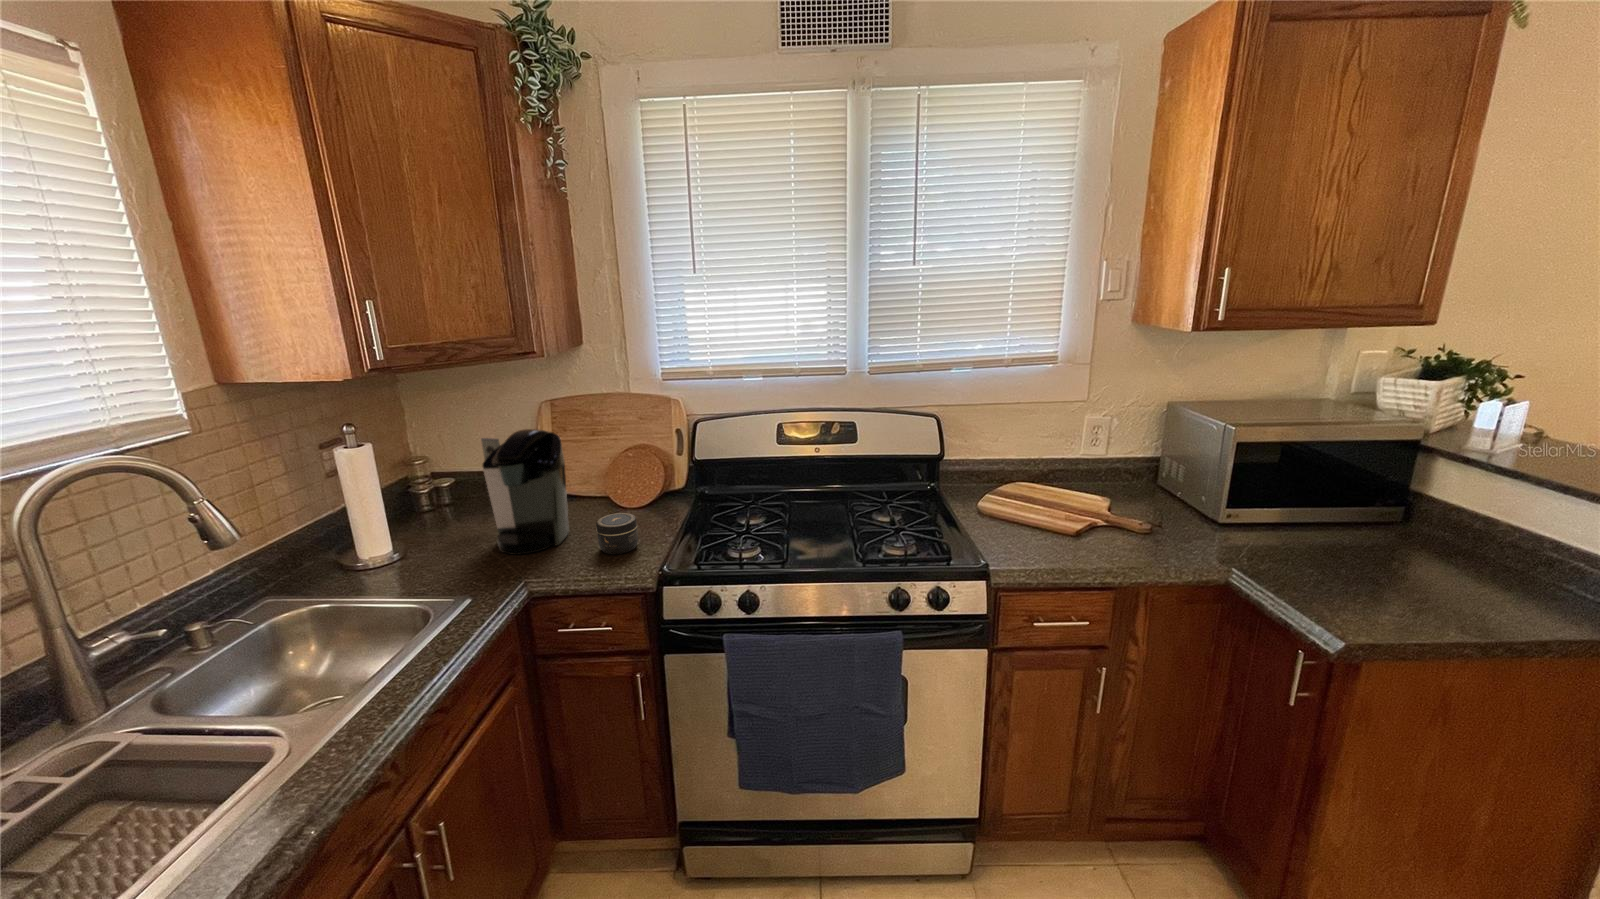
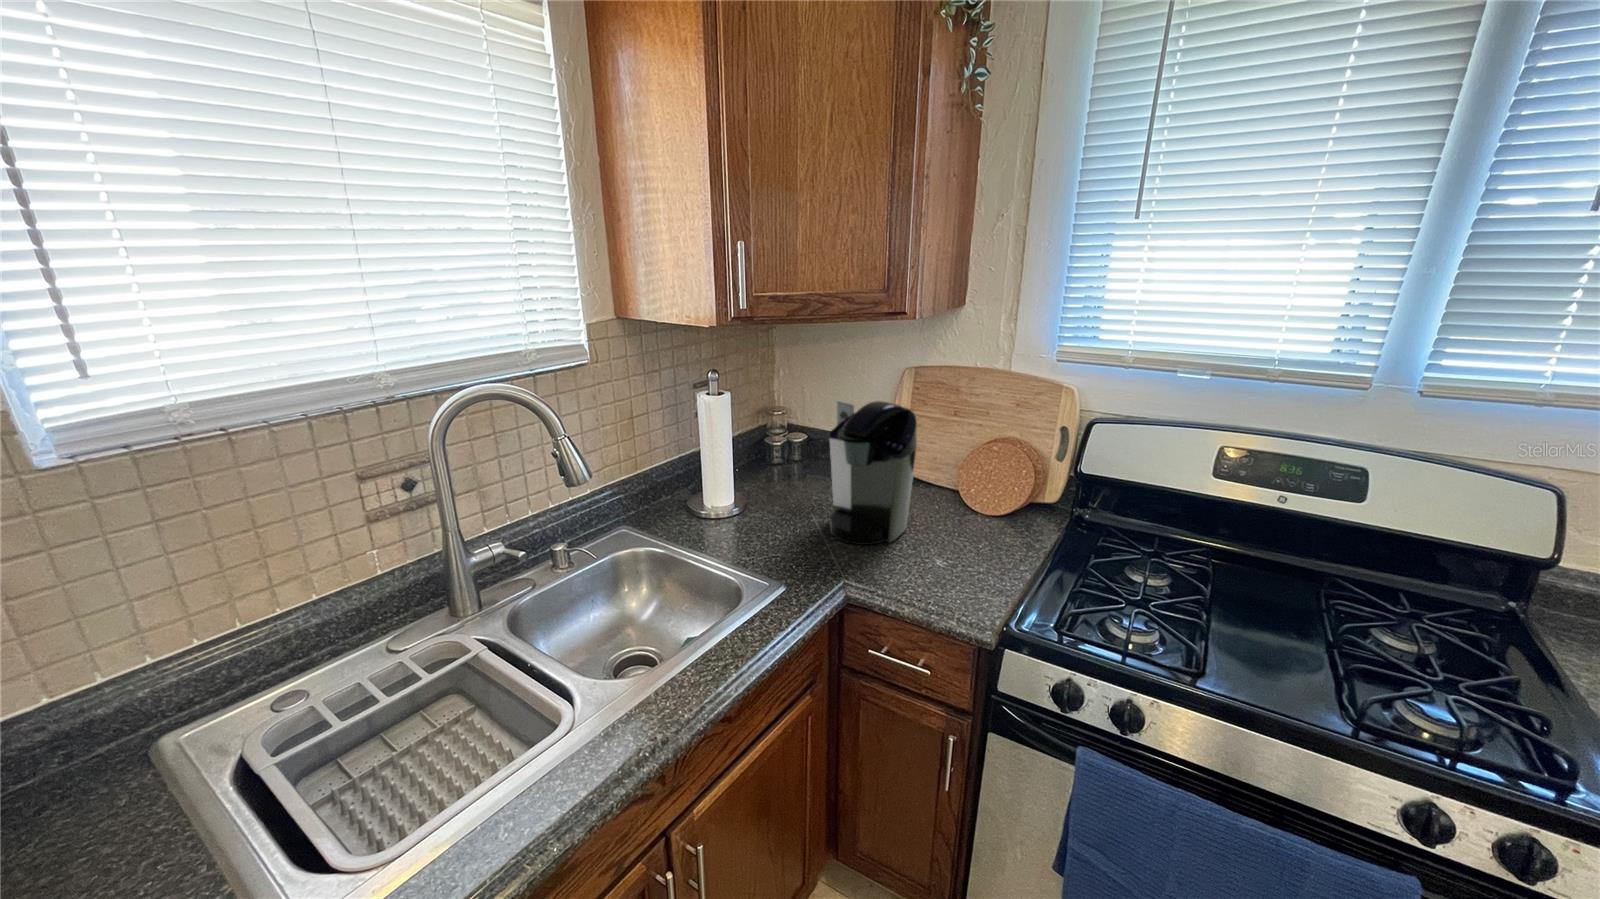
jar: present [596,513,638,554] -> none [936,524,987,578]

